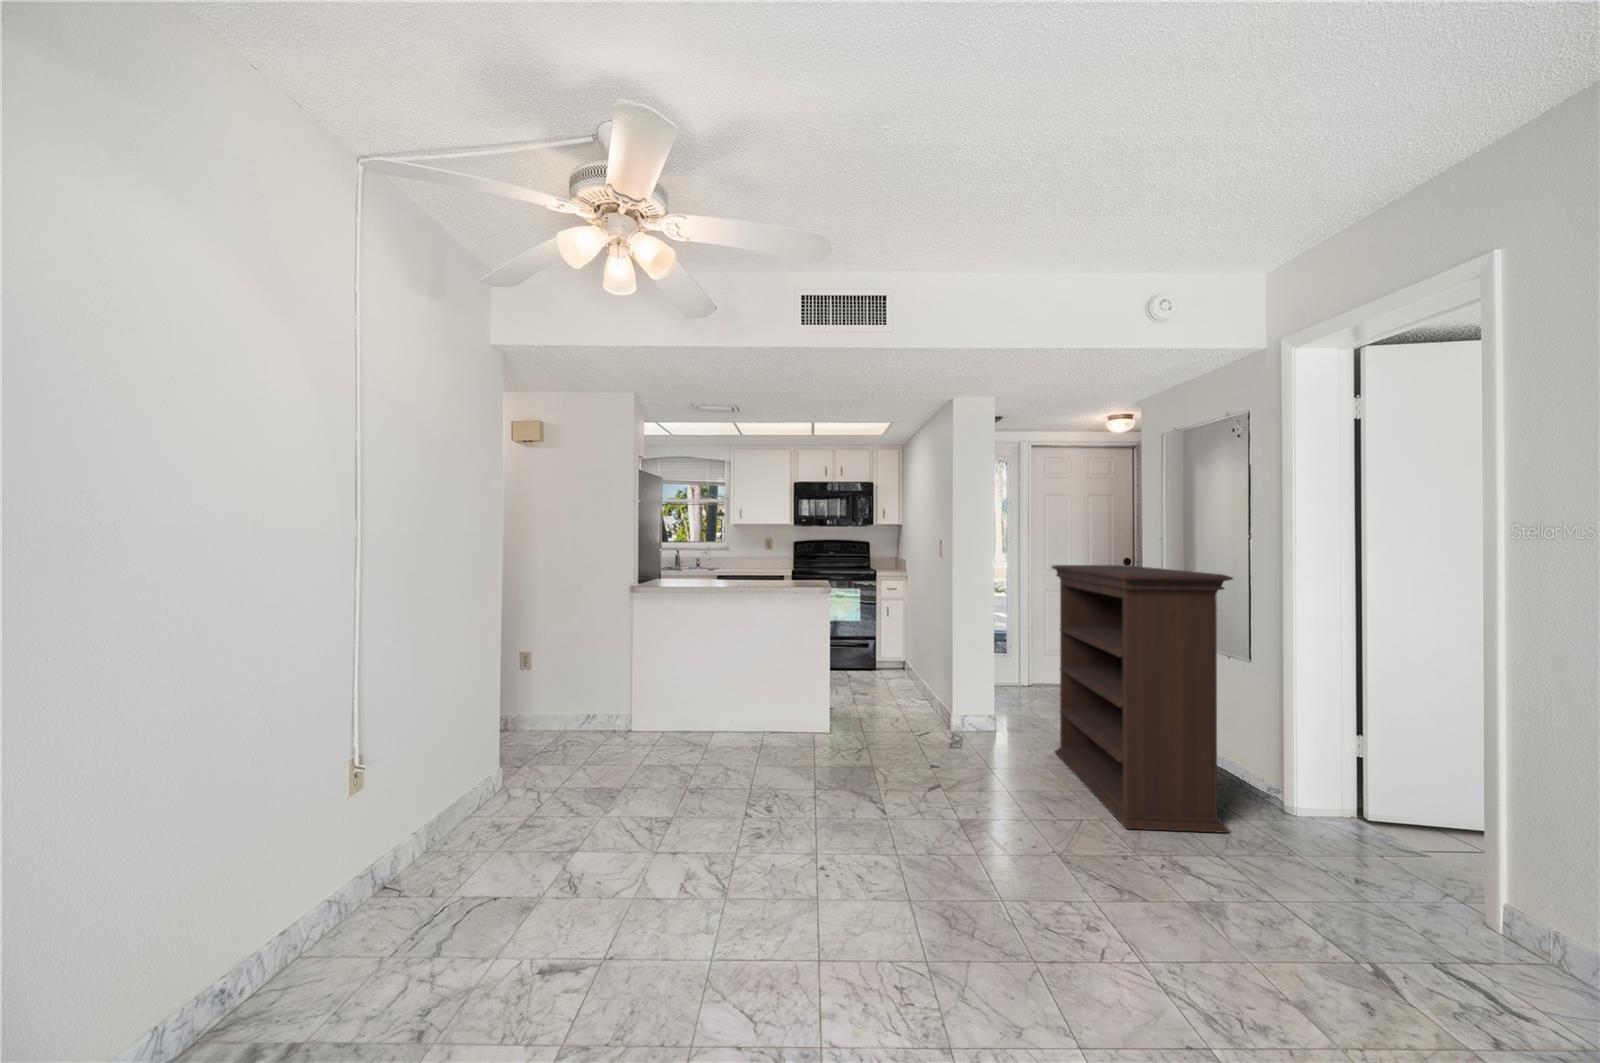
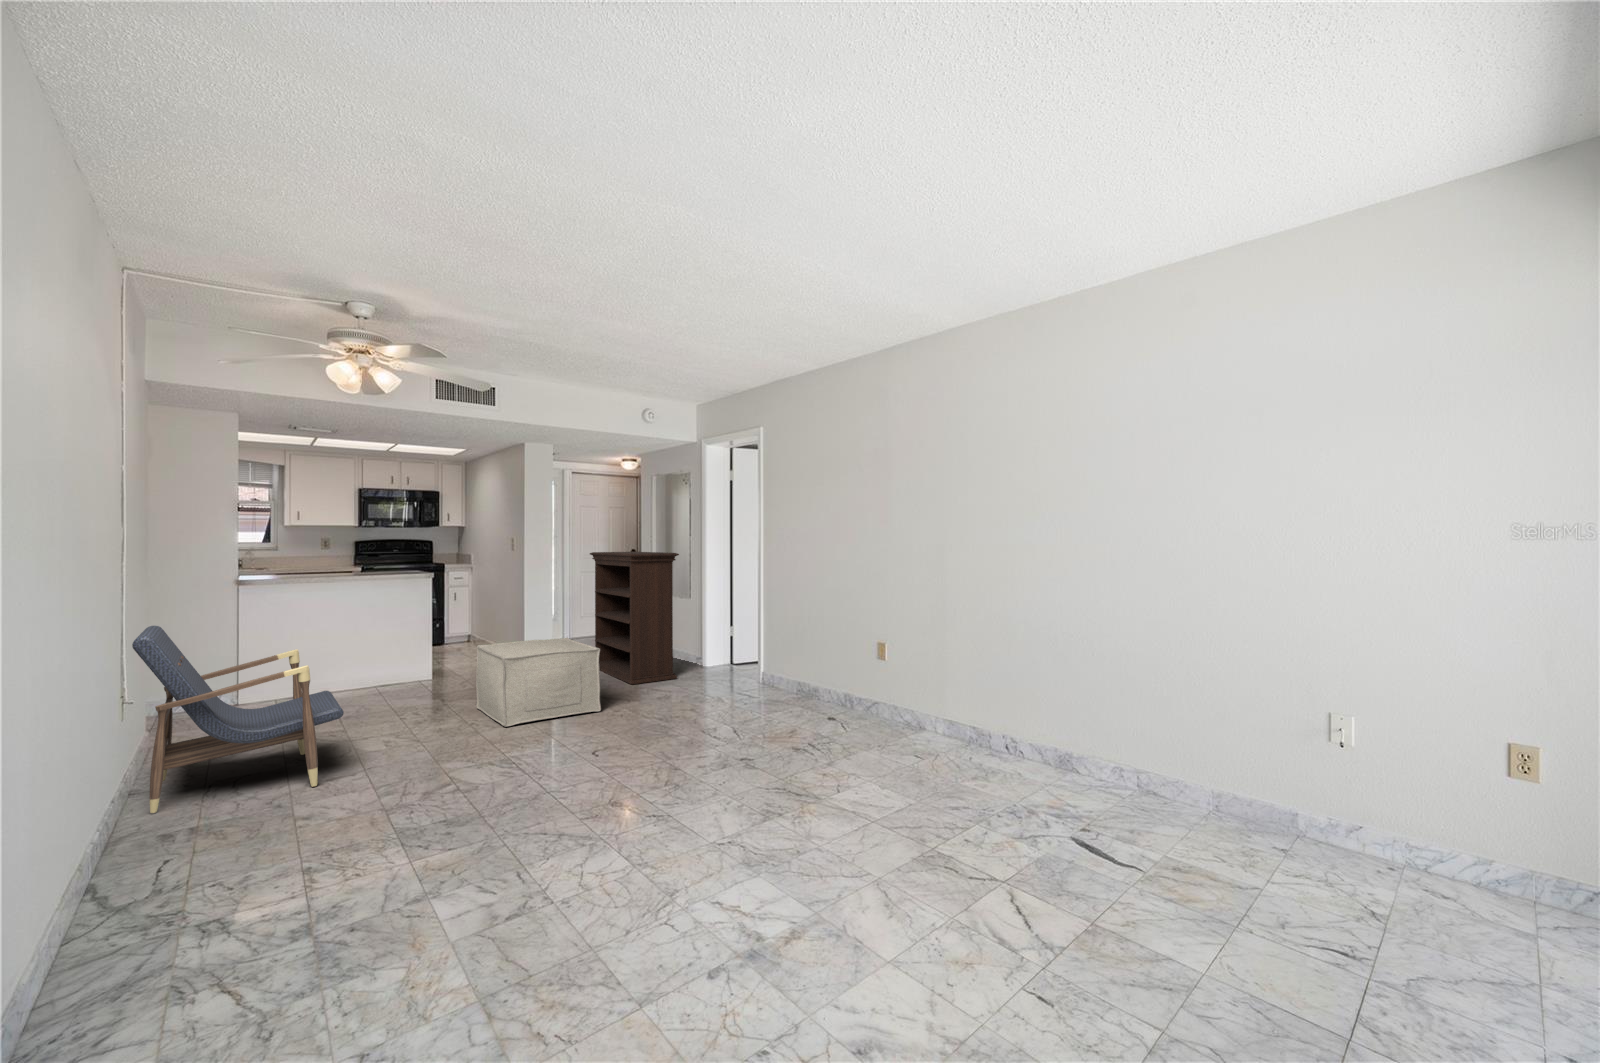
lounge chair: none [244,665,593,1022] -> present [132,626,344,813]
ottoman: none [844,721,1055,920] -> present [476,637,601,727]

